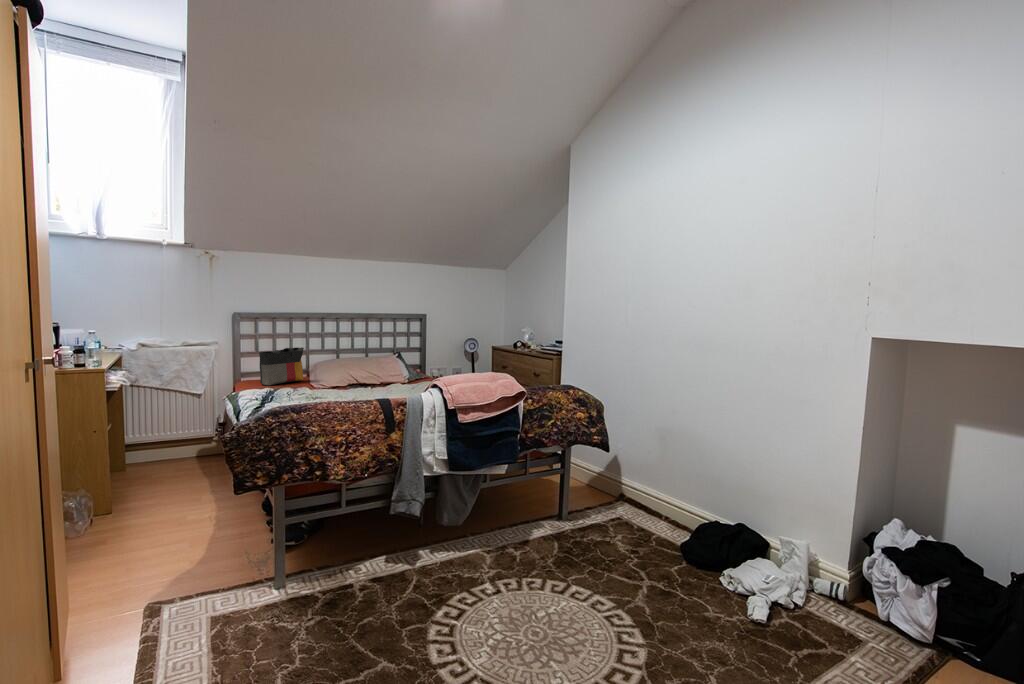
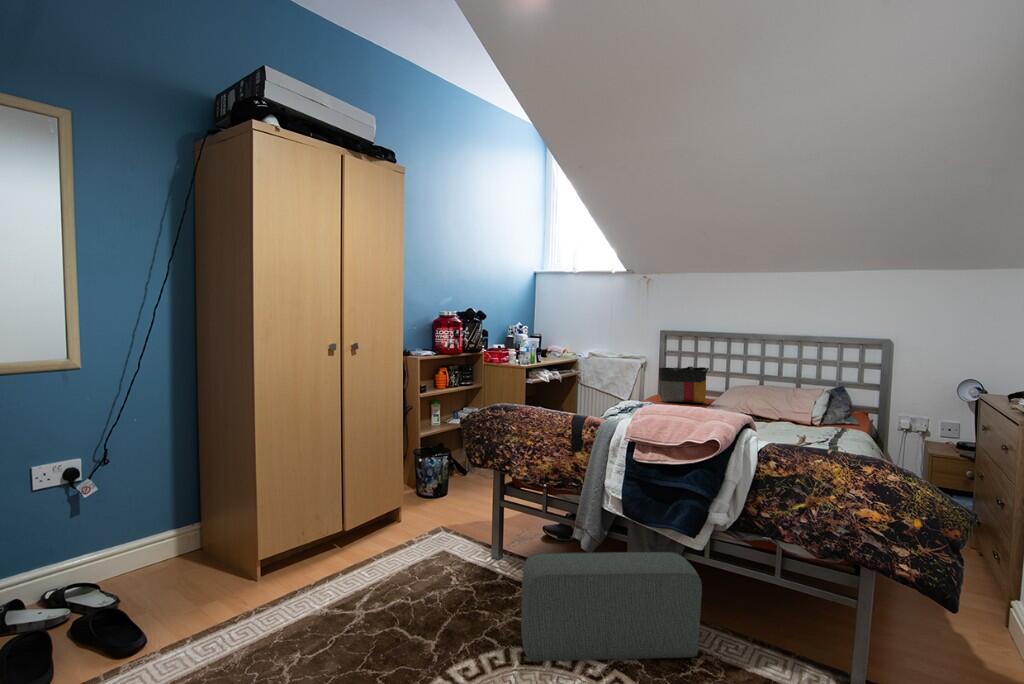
pouf: none [409,487,504,618] -> present [521,552,702,661]

